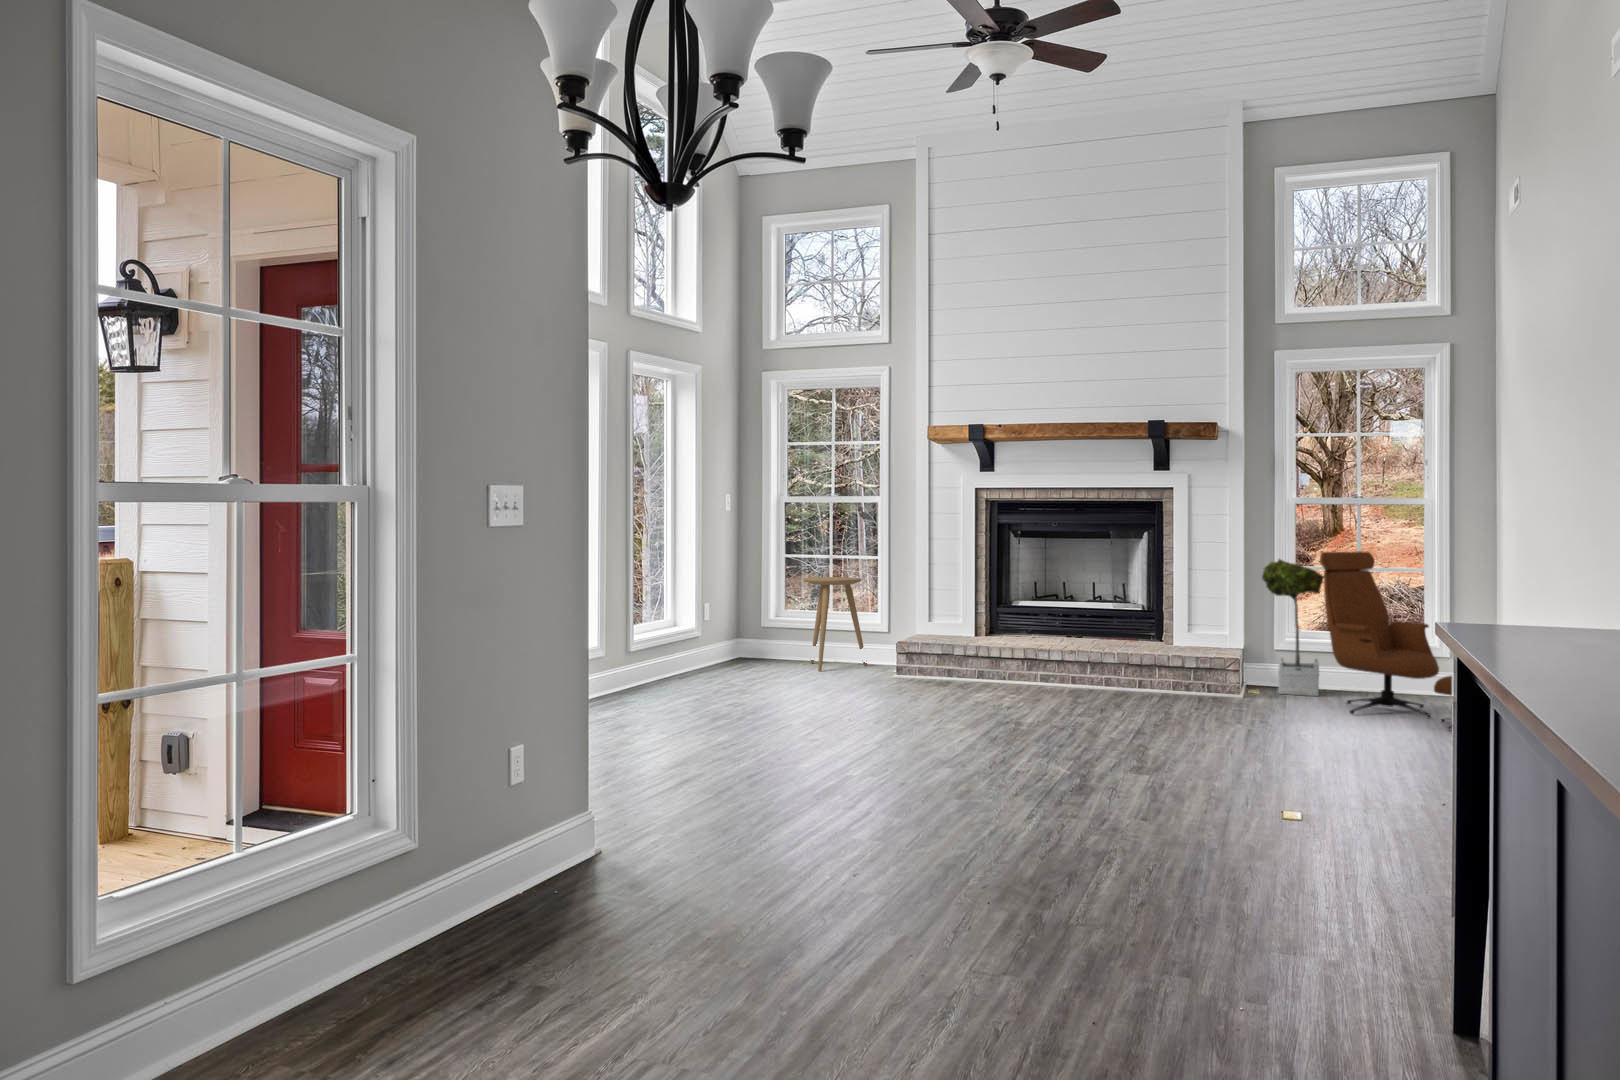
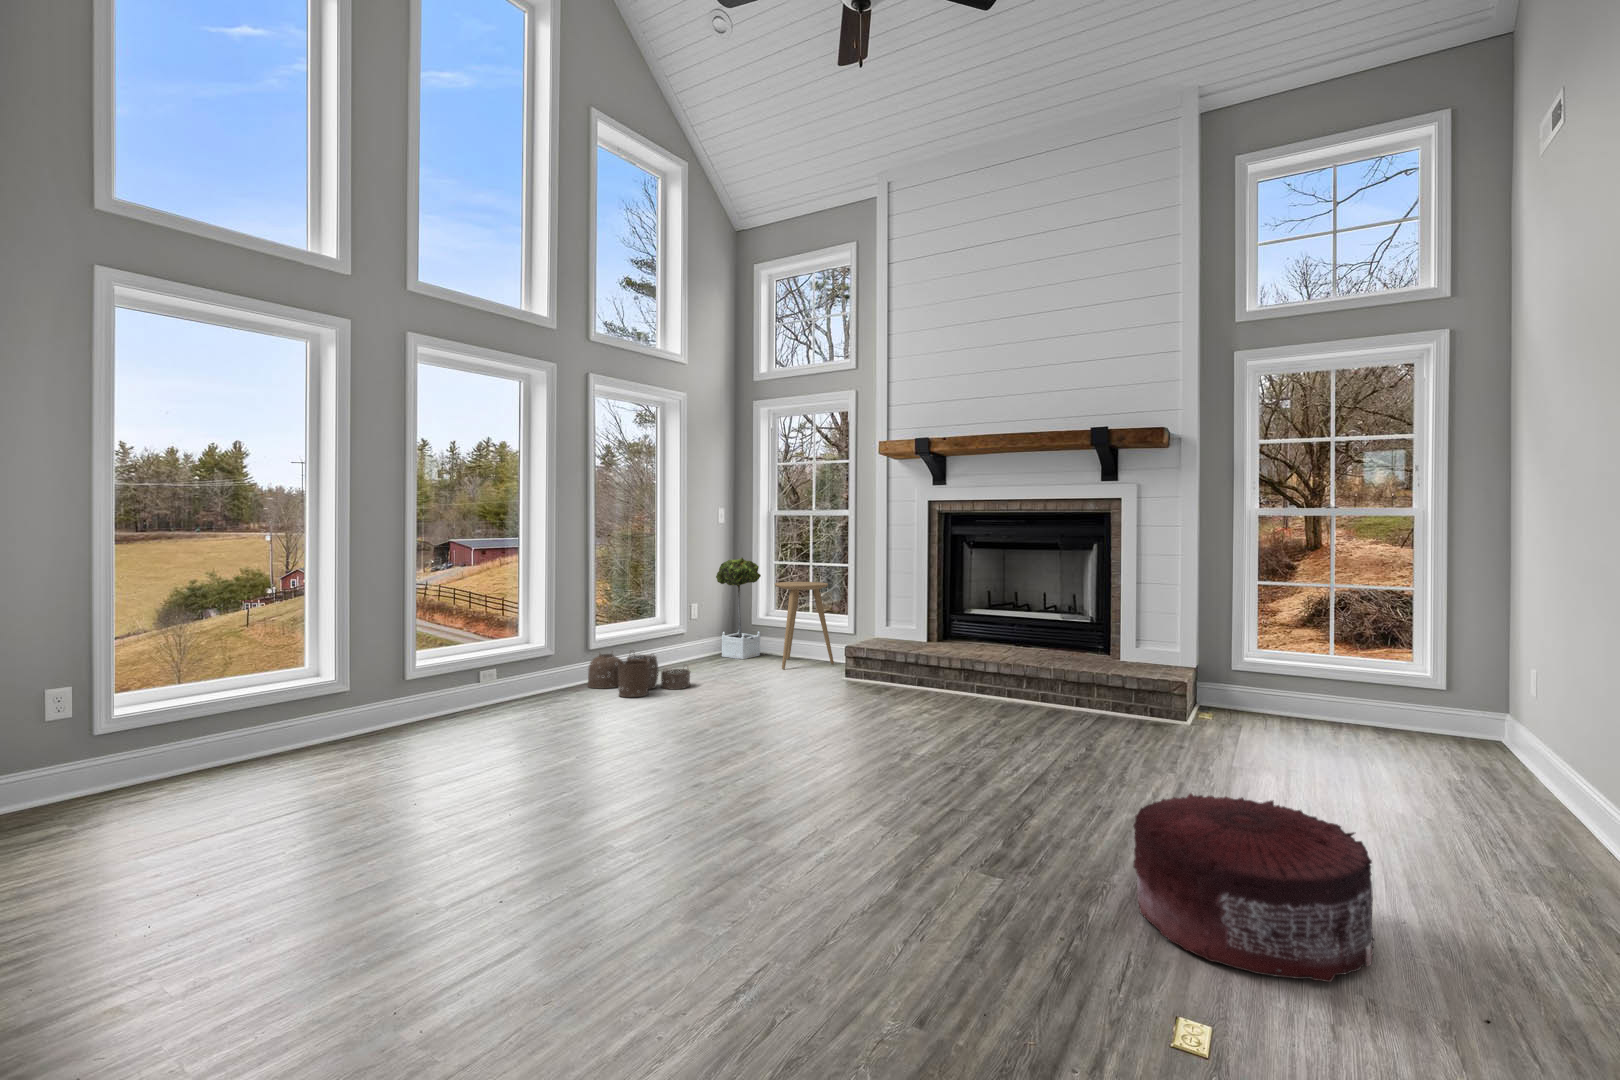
lounge chair: present [1320,551,1452,730] -> none [1281,568,1561,818]
potted tree: present [1262,559,1324,696] -> present [716,558,761,659]
woven basket: none [634,650,745,695] -> present [588,651,690,697]
pouf: none [1244,705,1394,795] -> present [1133,793,1374,982]

